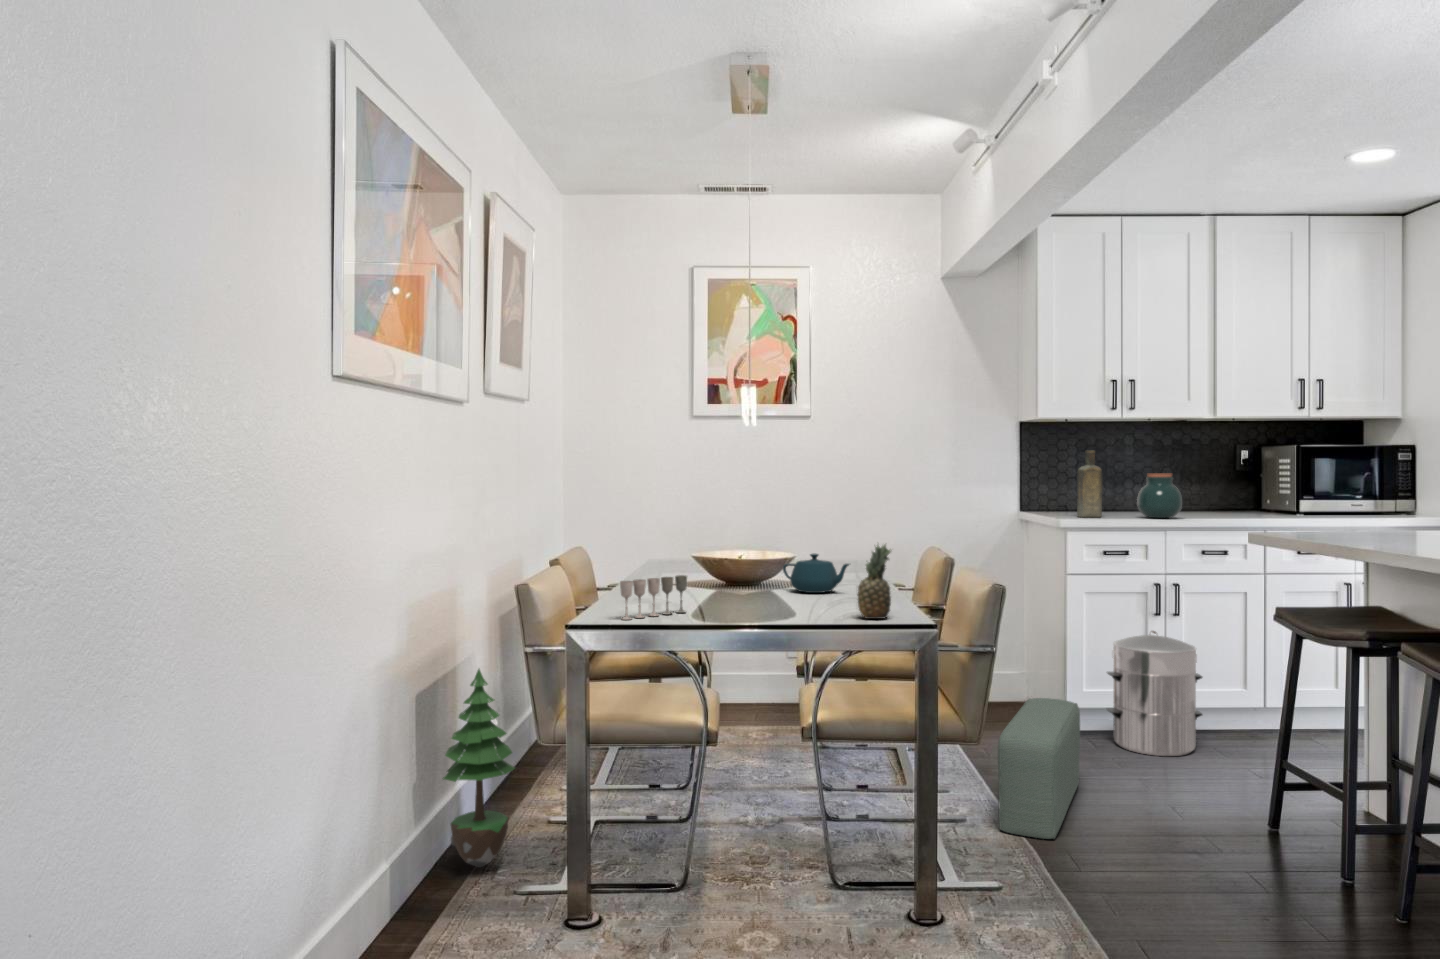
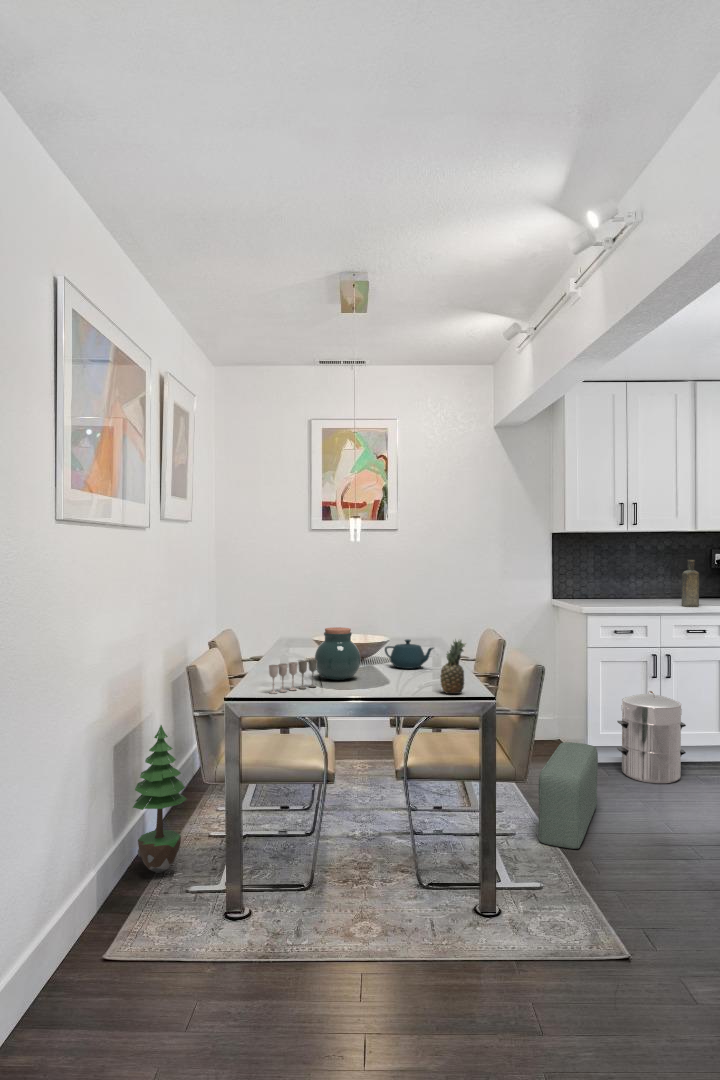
bottle: present [1077,451,1102,517] -> present [682,560,699,607]
jar: present [1137,473,1182,518] -> present [315,627,360,680]

